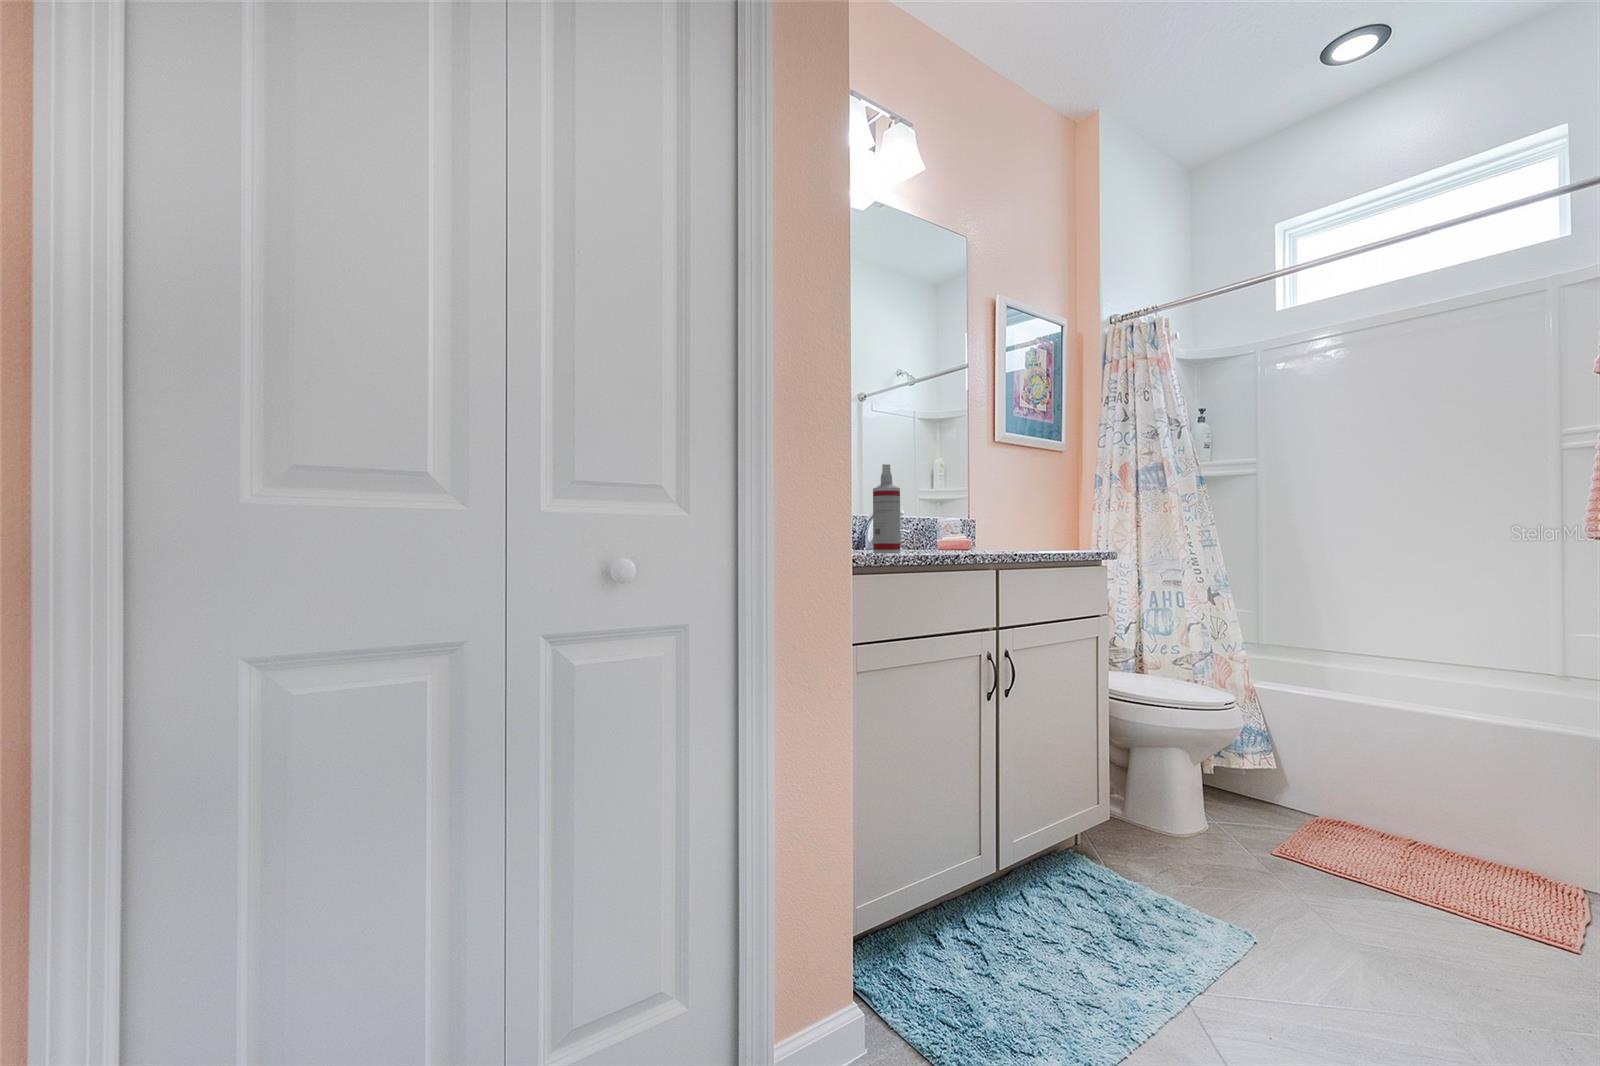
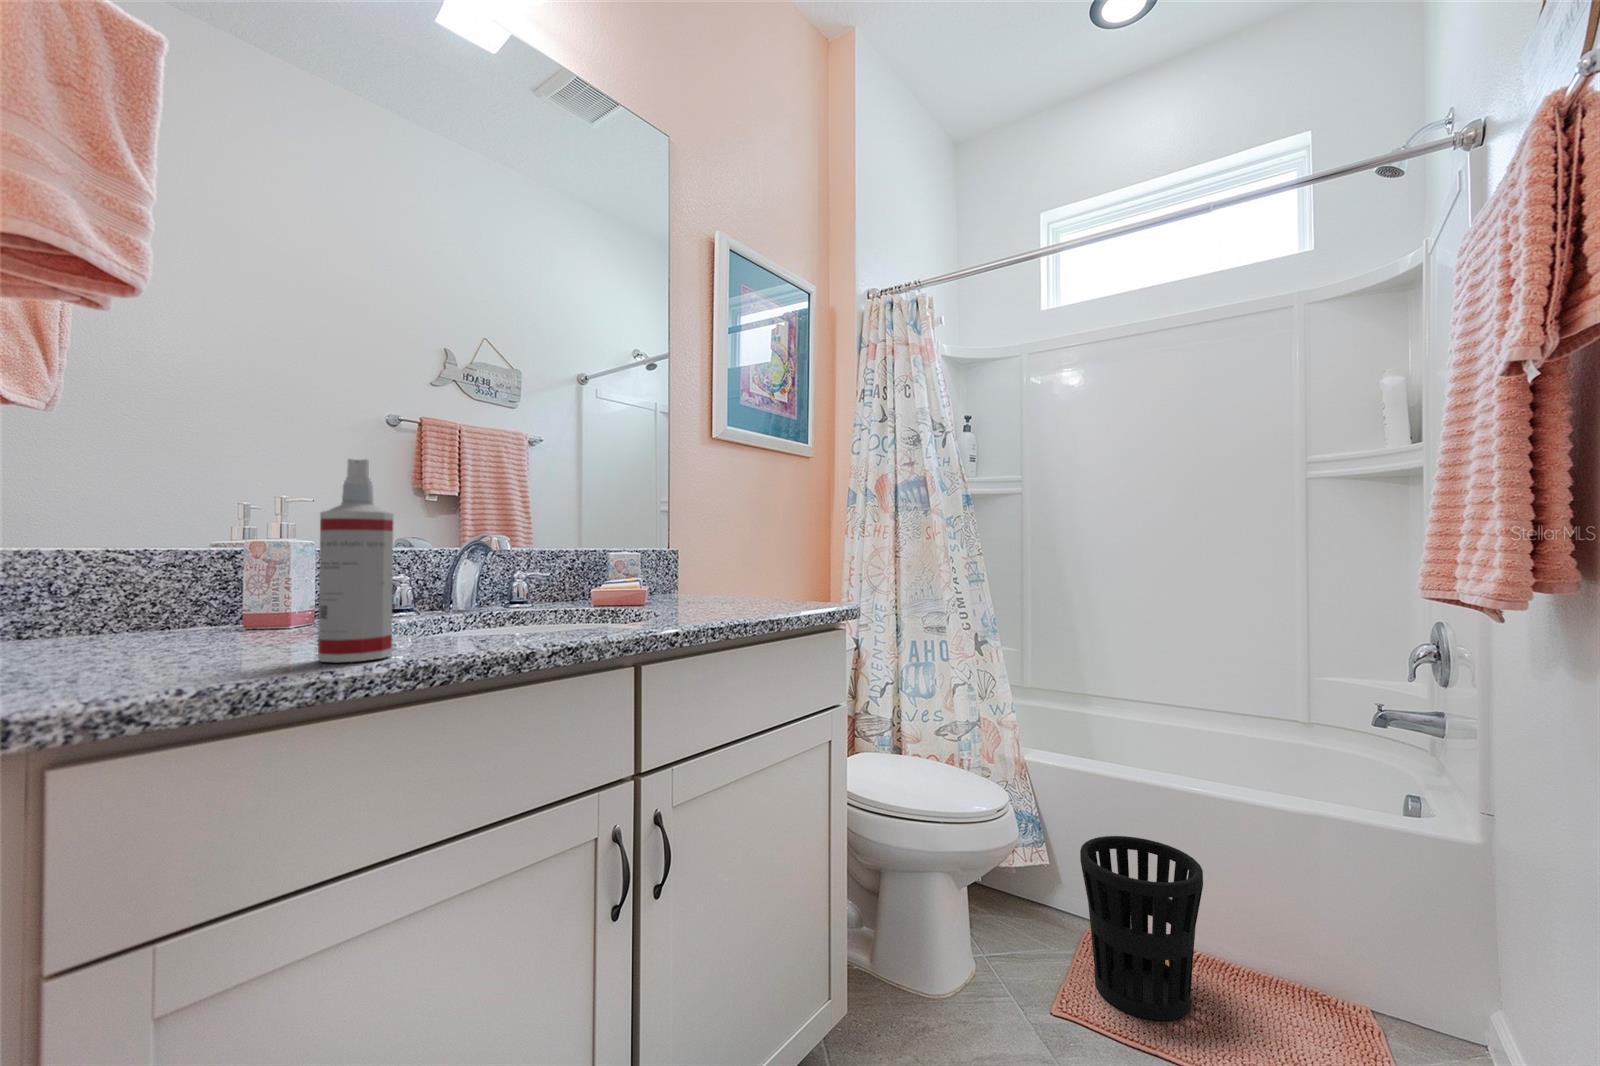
wastebasket: none [1299,740,1409,870] -> present [1080,836,1203,1021]

